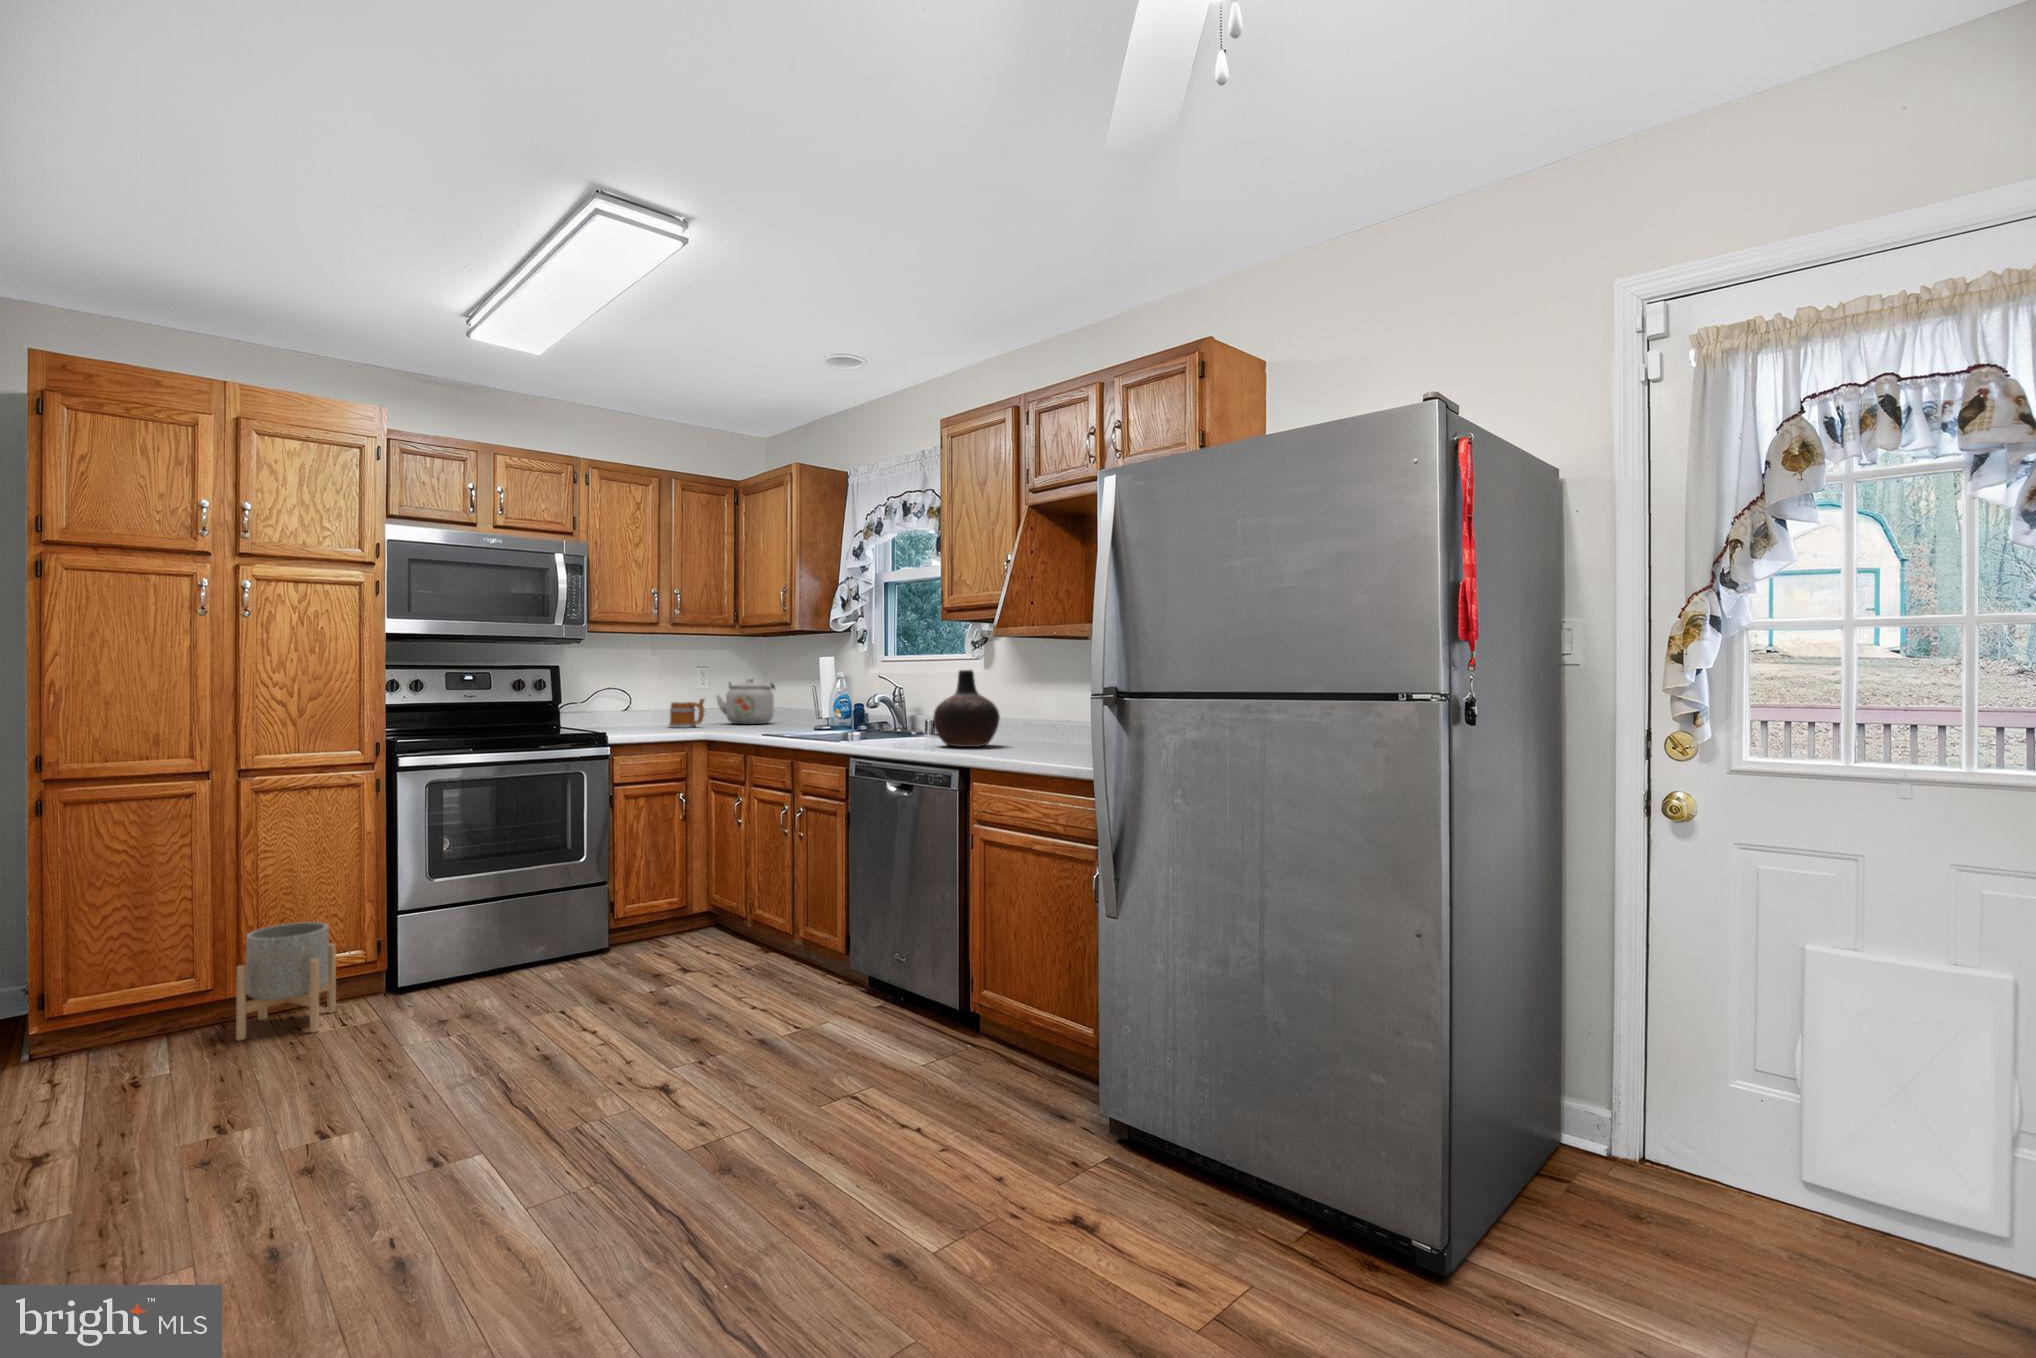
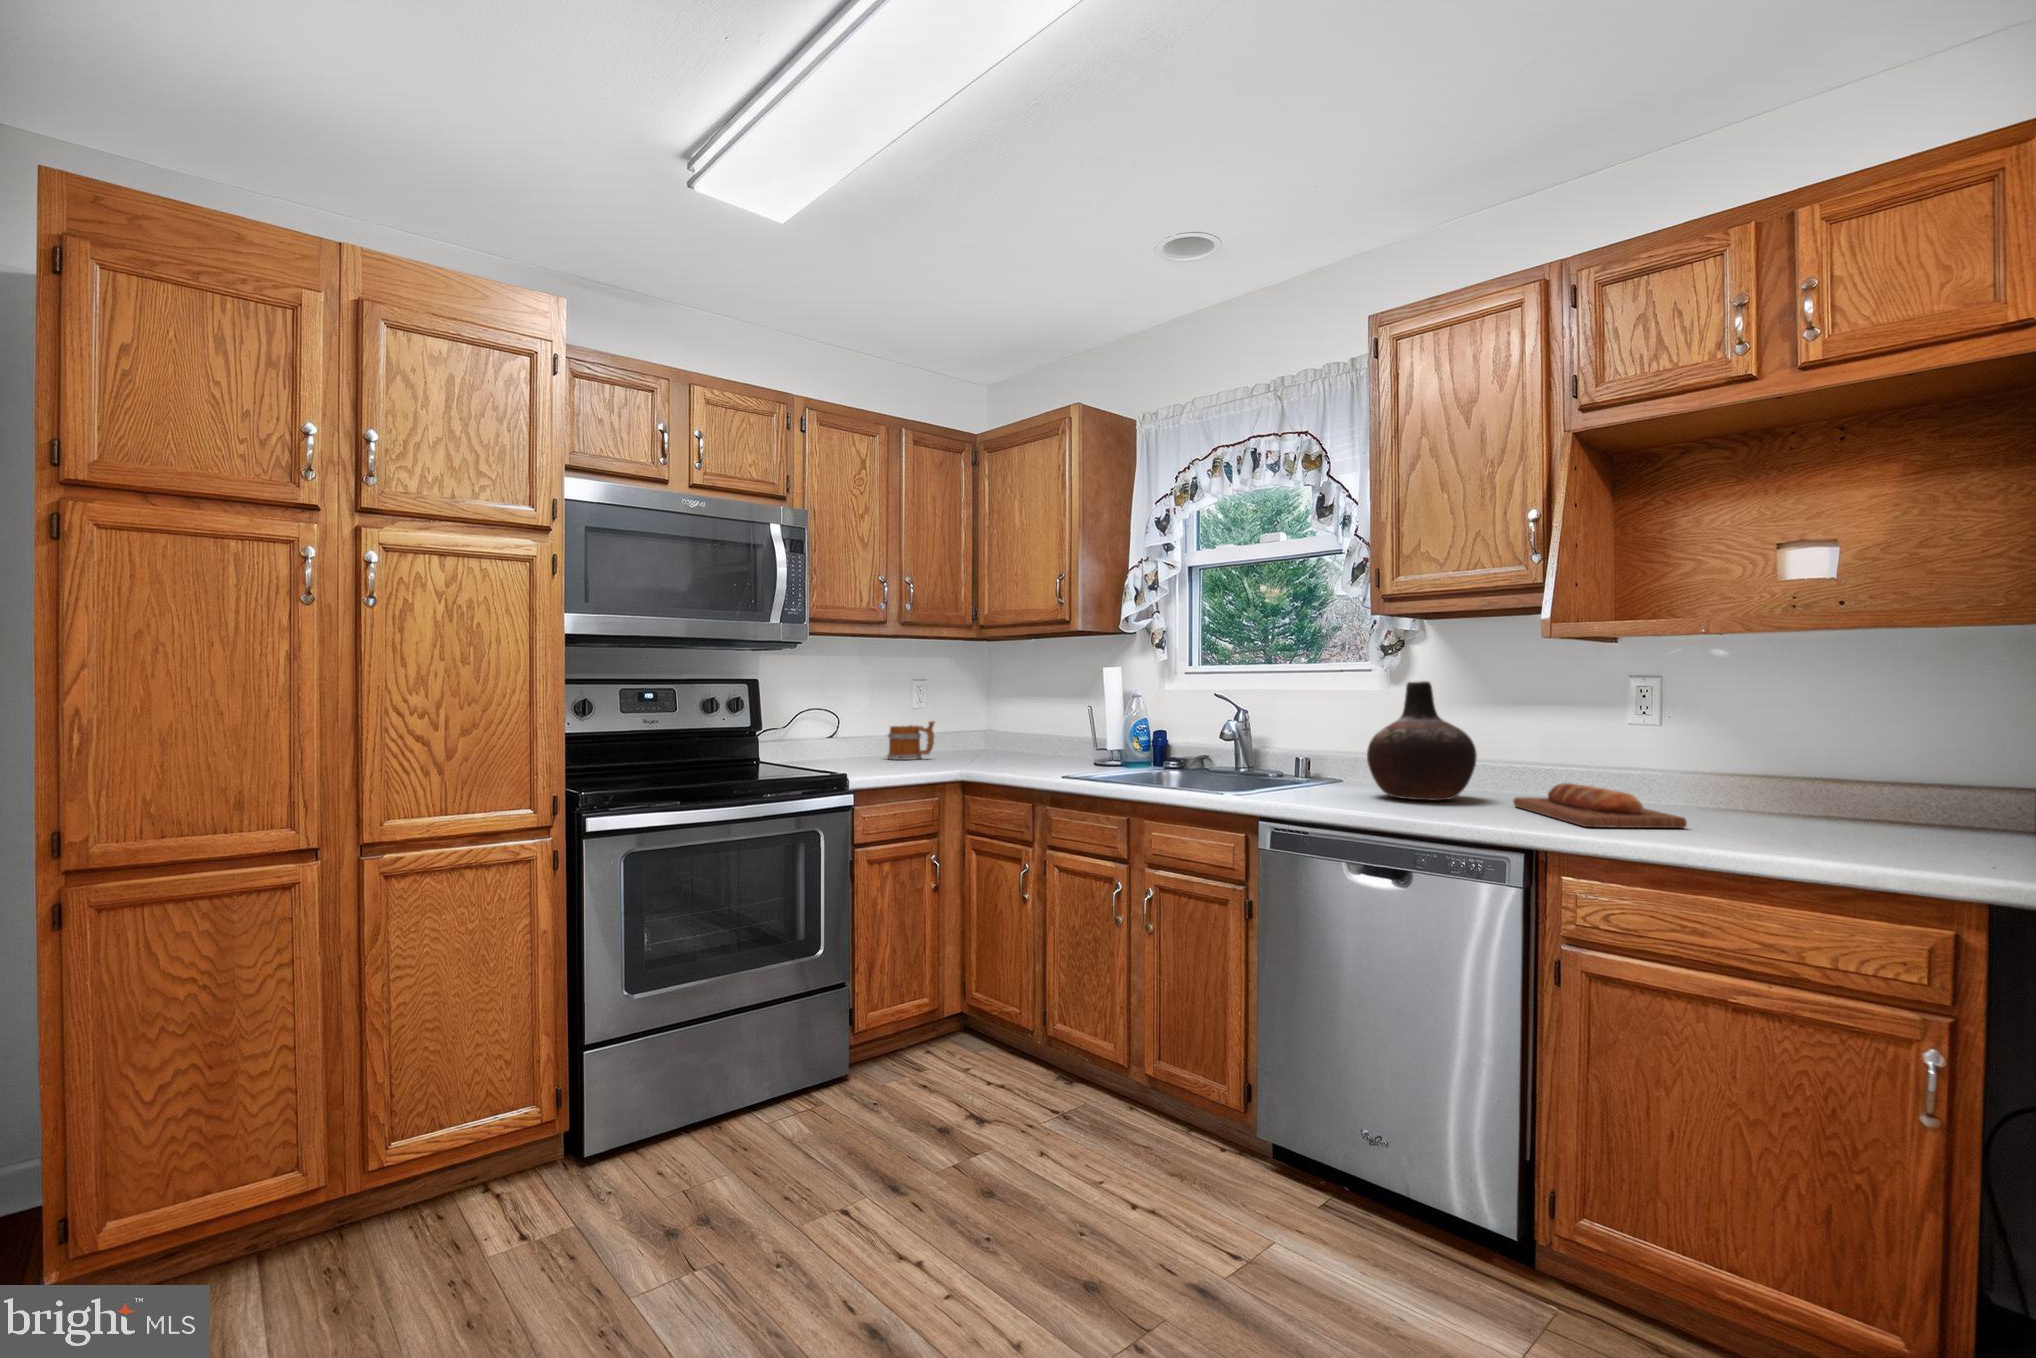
kettle: present [717,679,775,724] -> none [934,694,1007,753]
bread loaf: none [1002,734,1061,758] -> present [1513,783,1687,828]
planter: present [236,922,336,1040] -> none [360,1078,503,1289]

